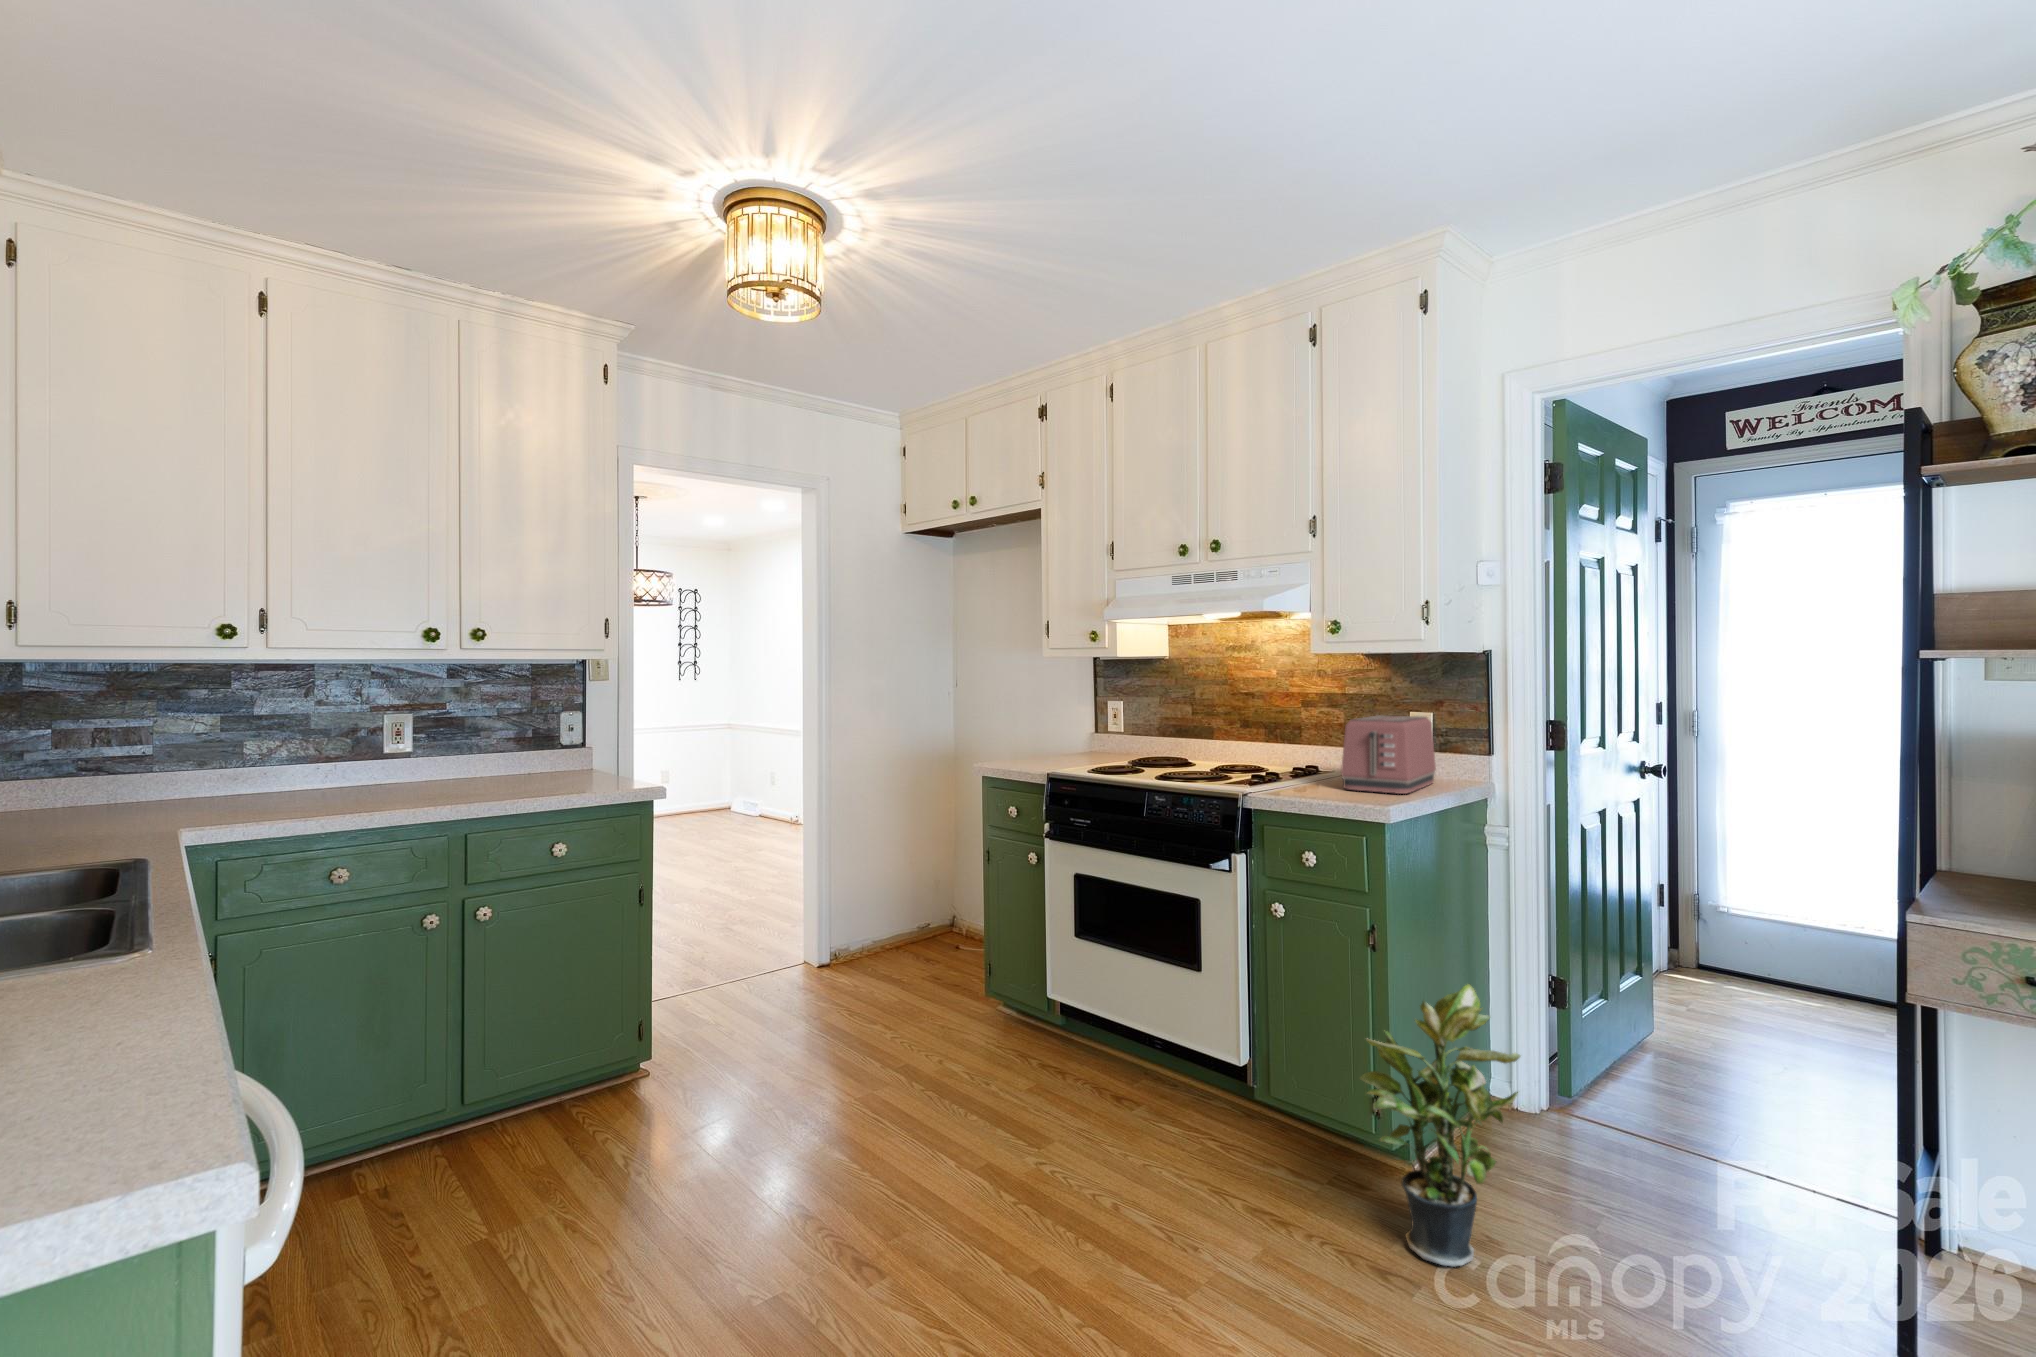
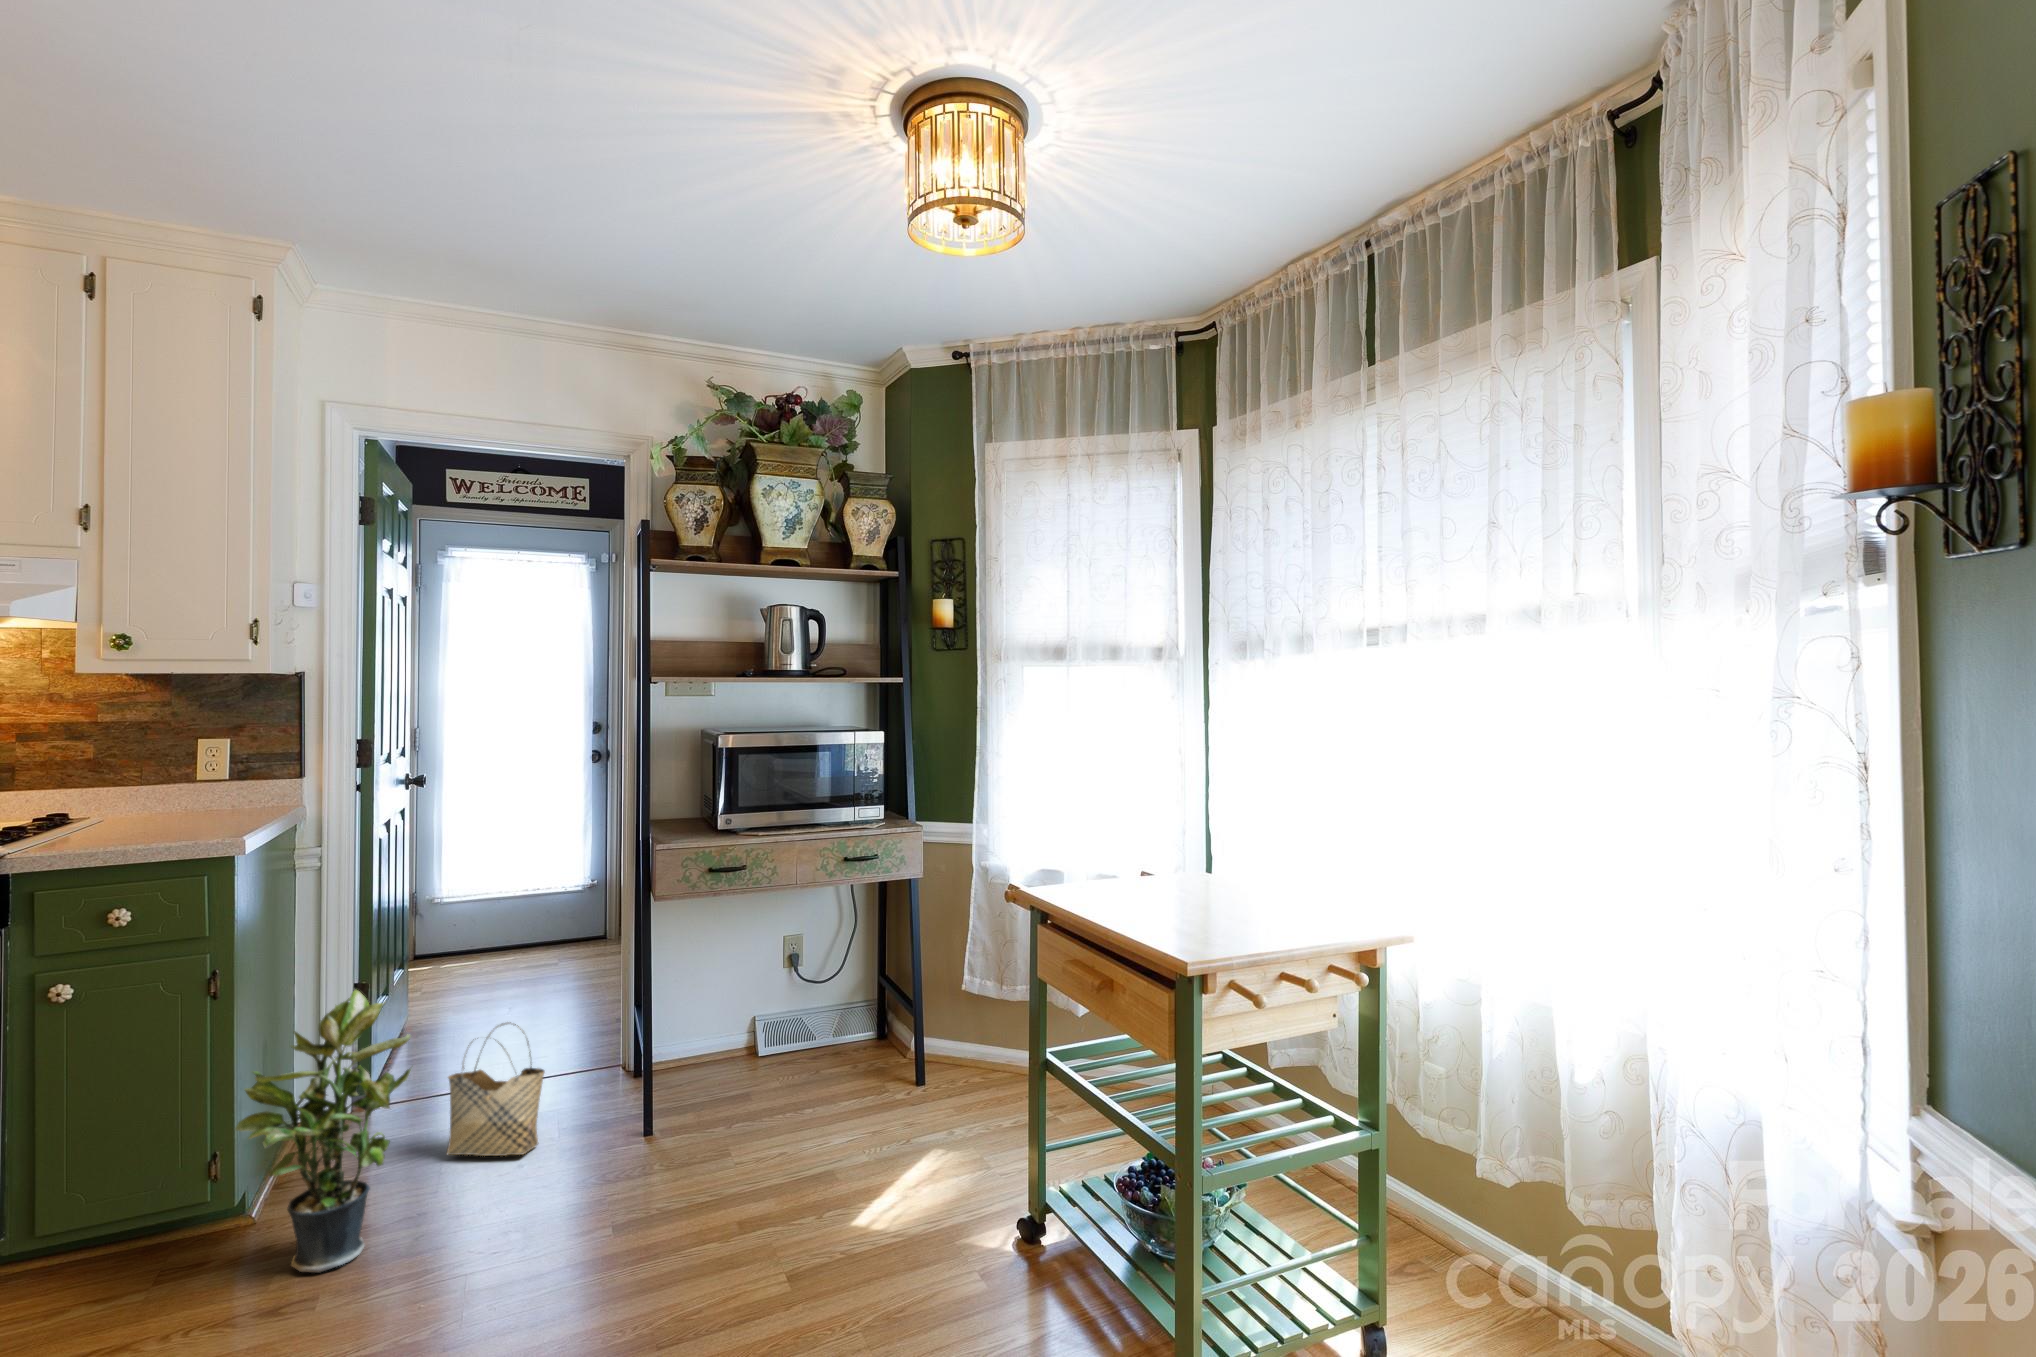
toaster: present [1341,715,1436,794] -> none [142,742,243,830]
woven basket: none [1604,1082,1730,1261] -> present [447,1022,545,1156]

